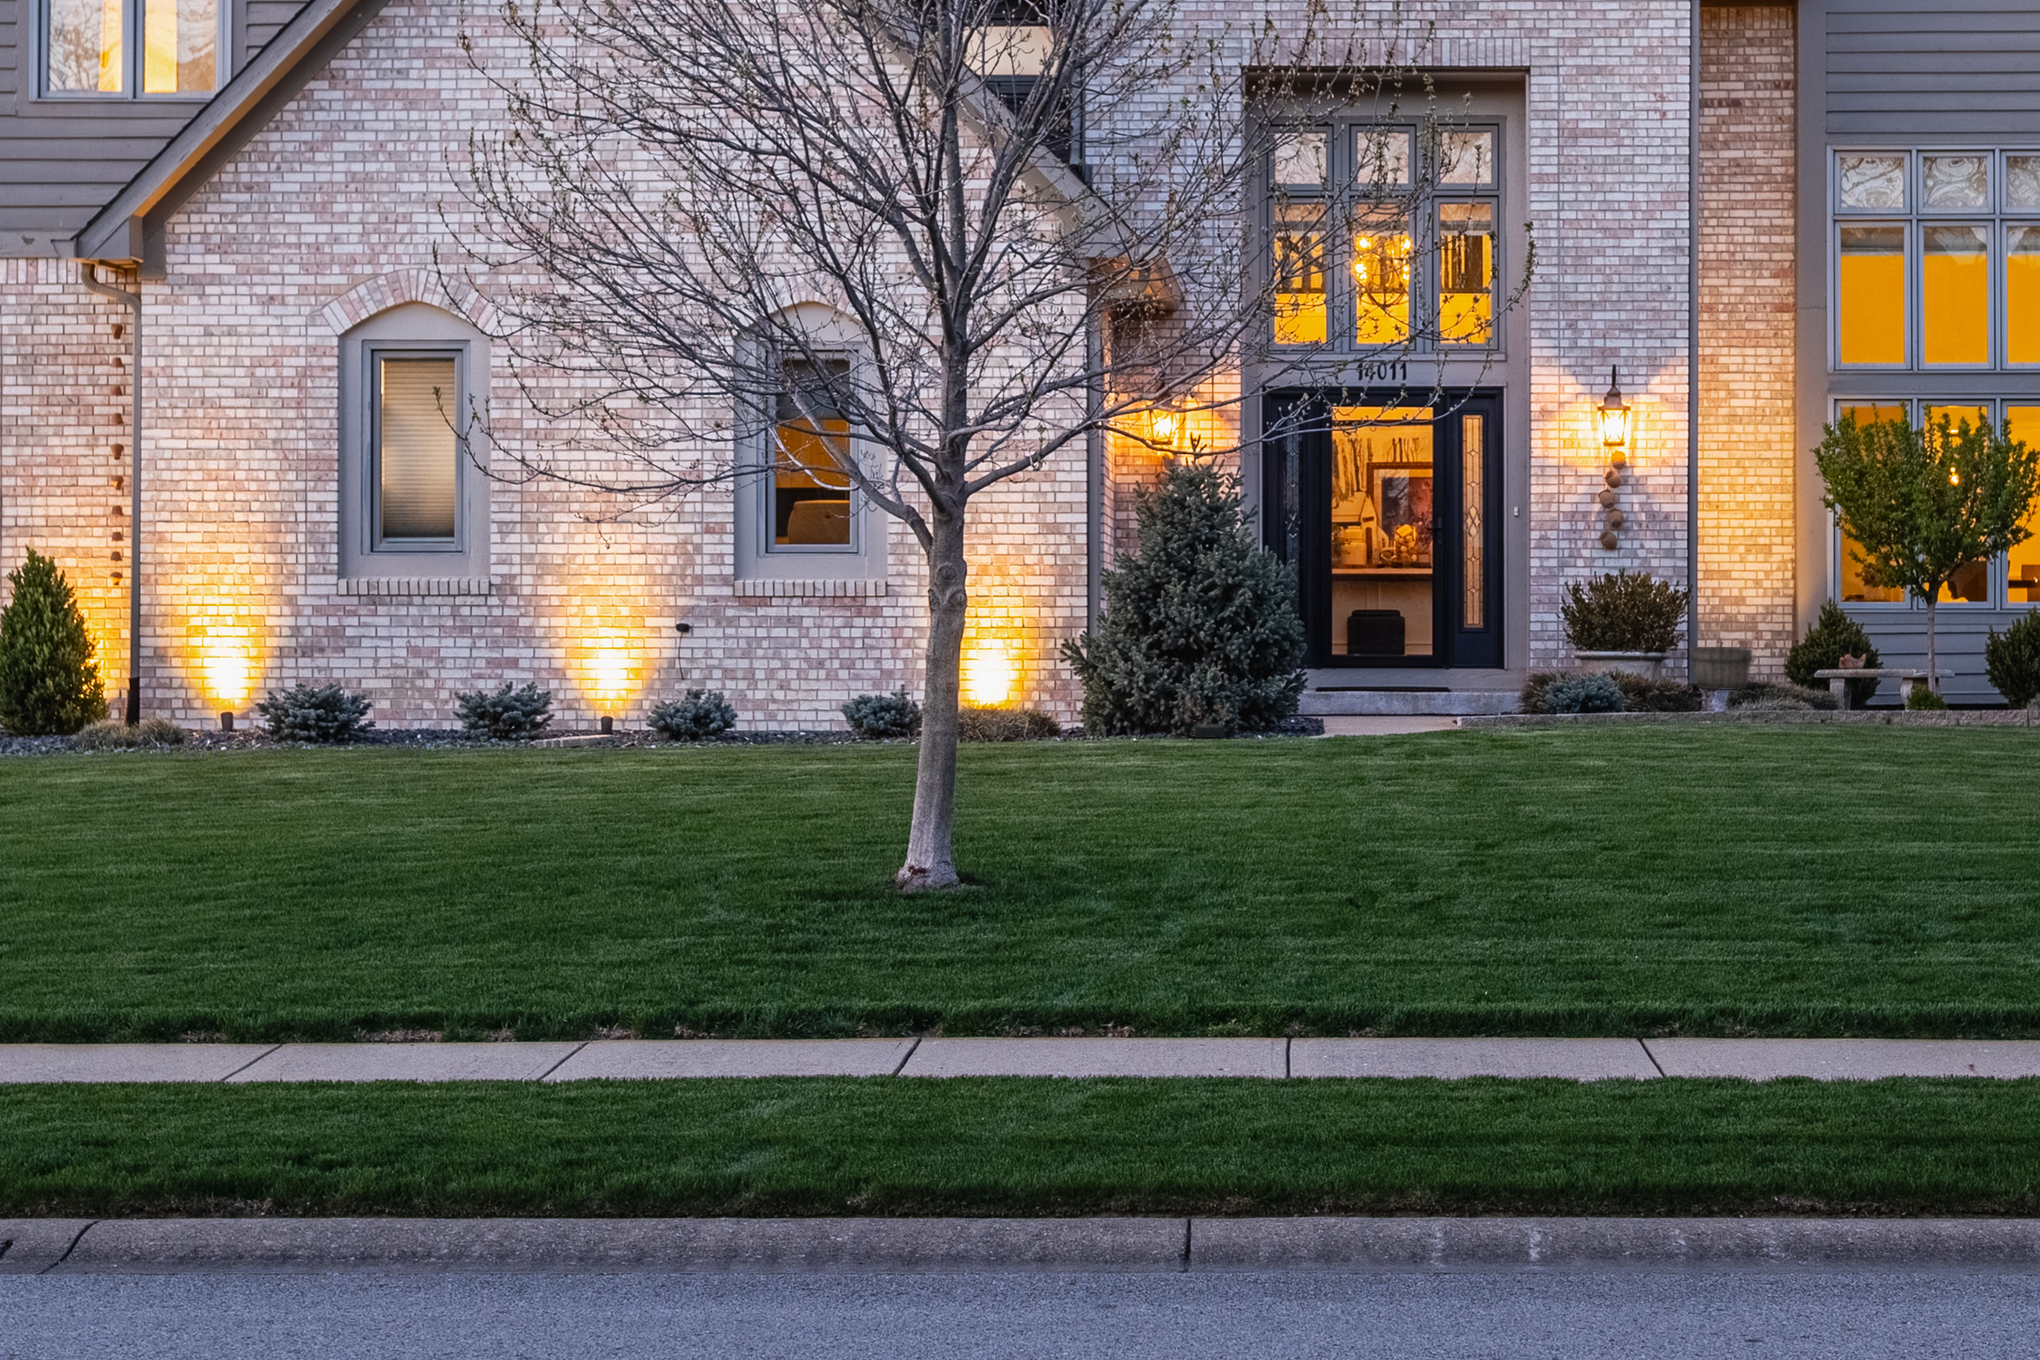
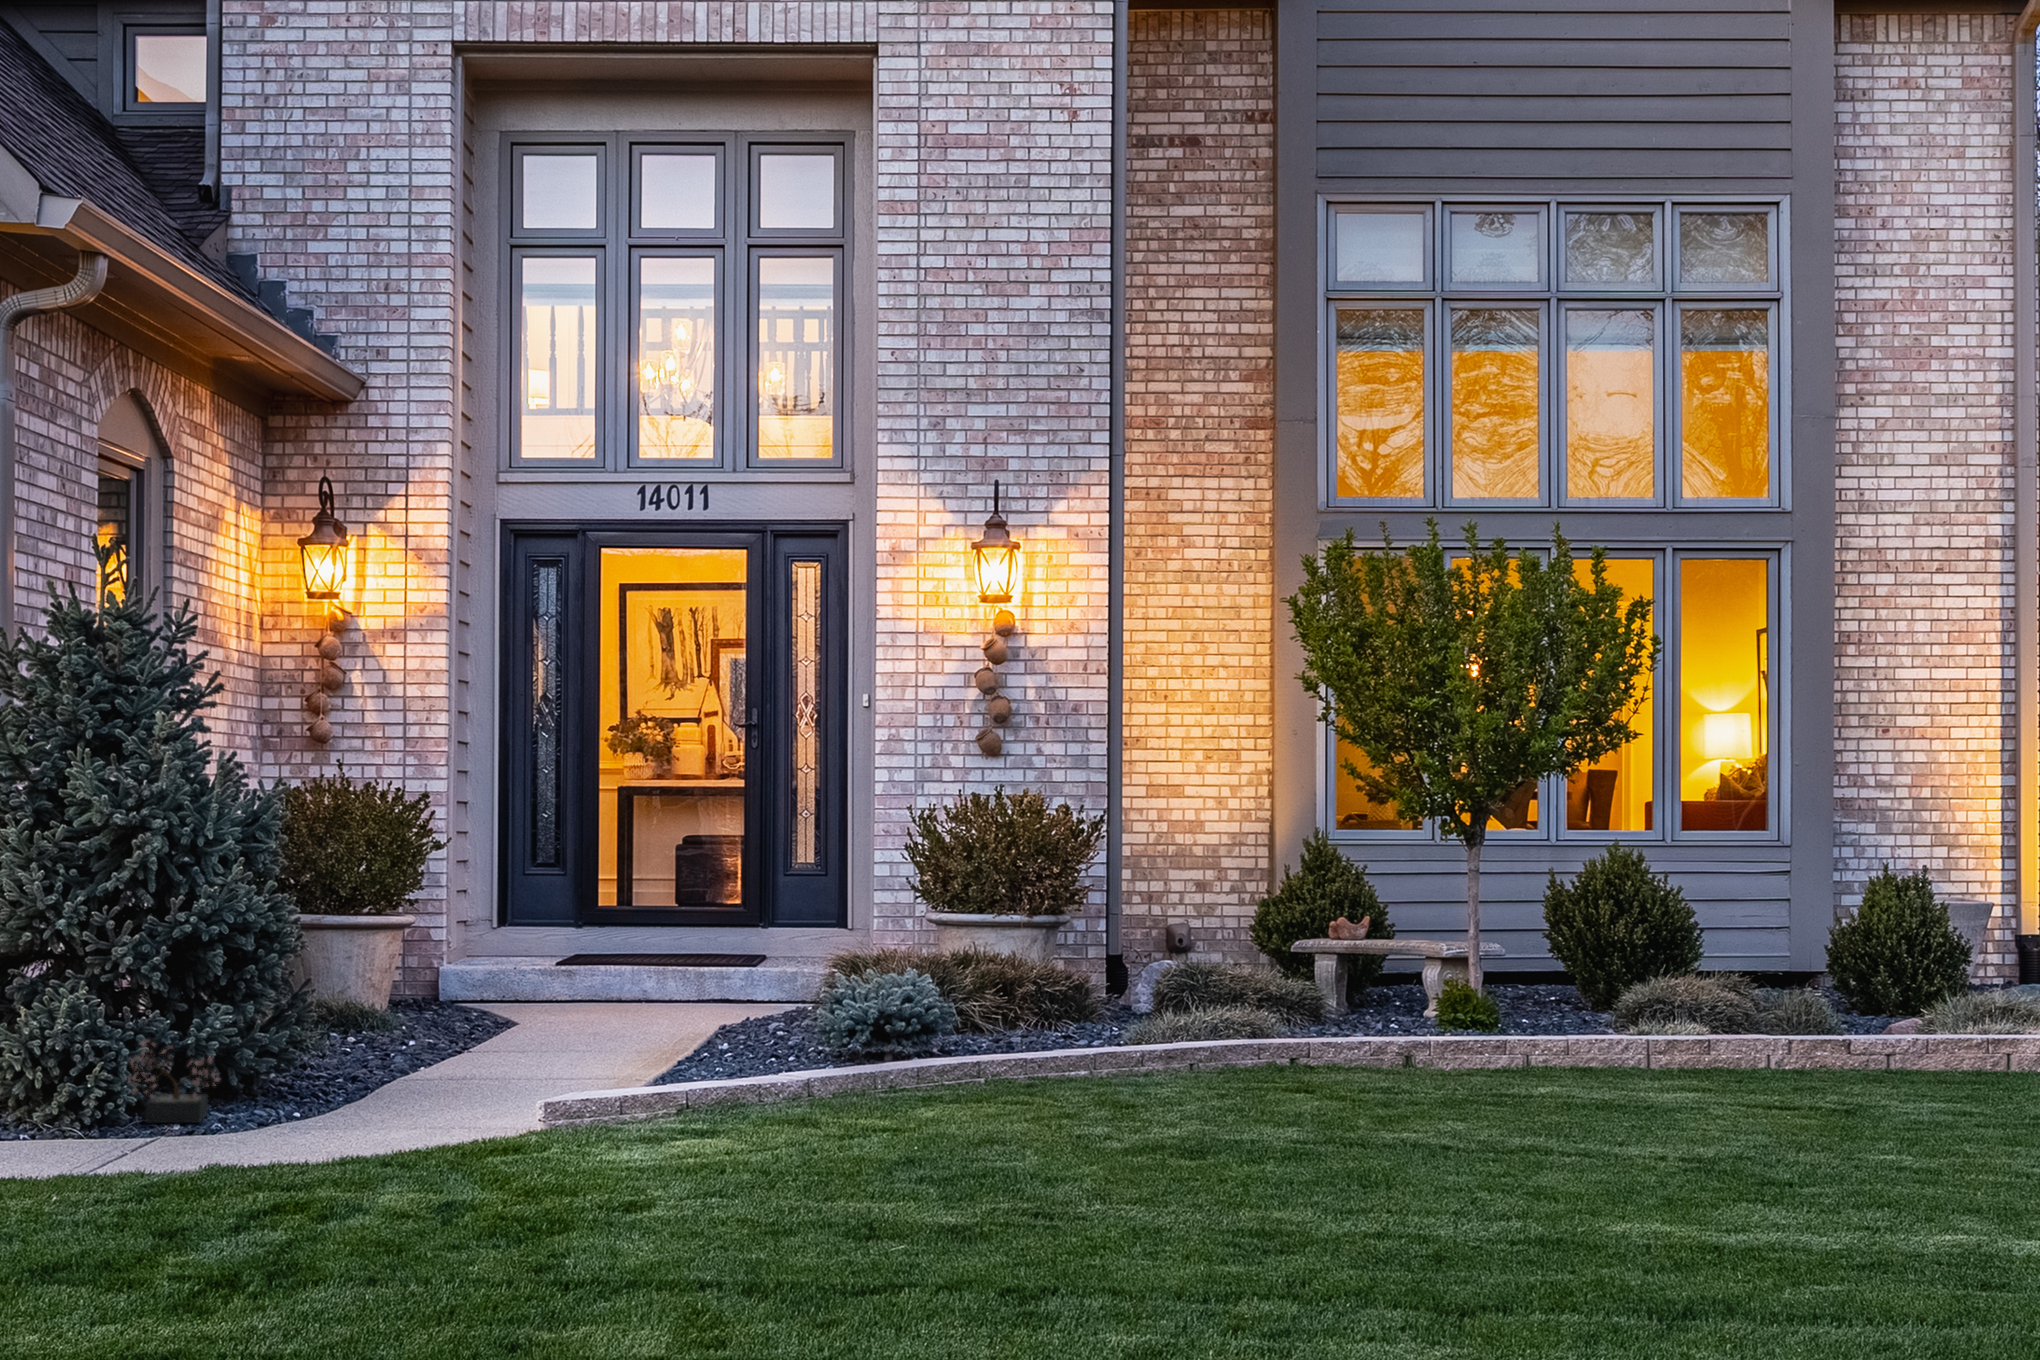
wooden bucket: present [1690,640,1753,690] -> none [1106,891,1198,978]

